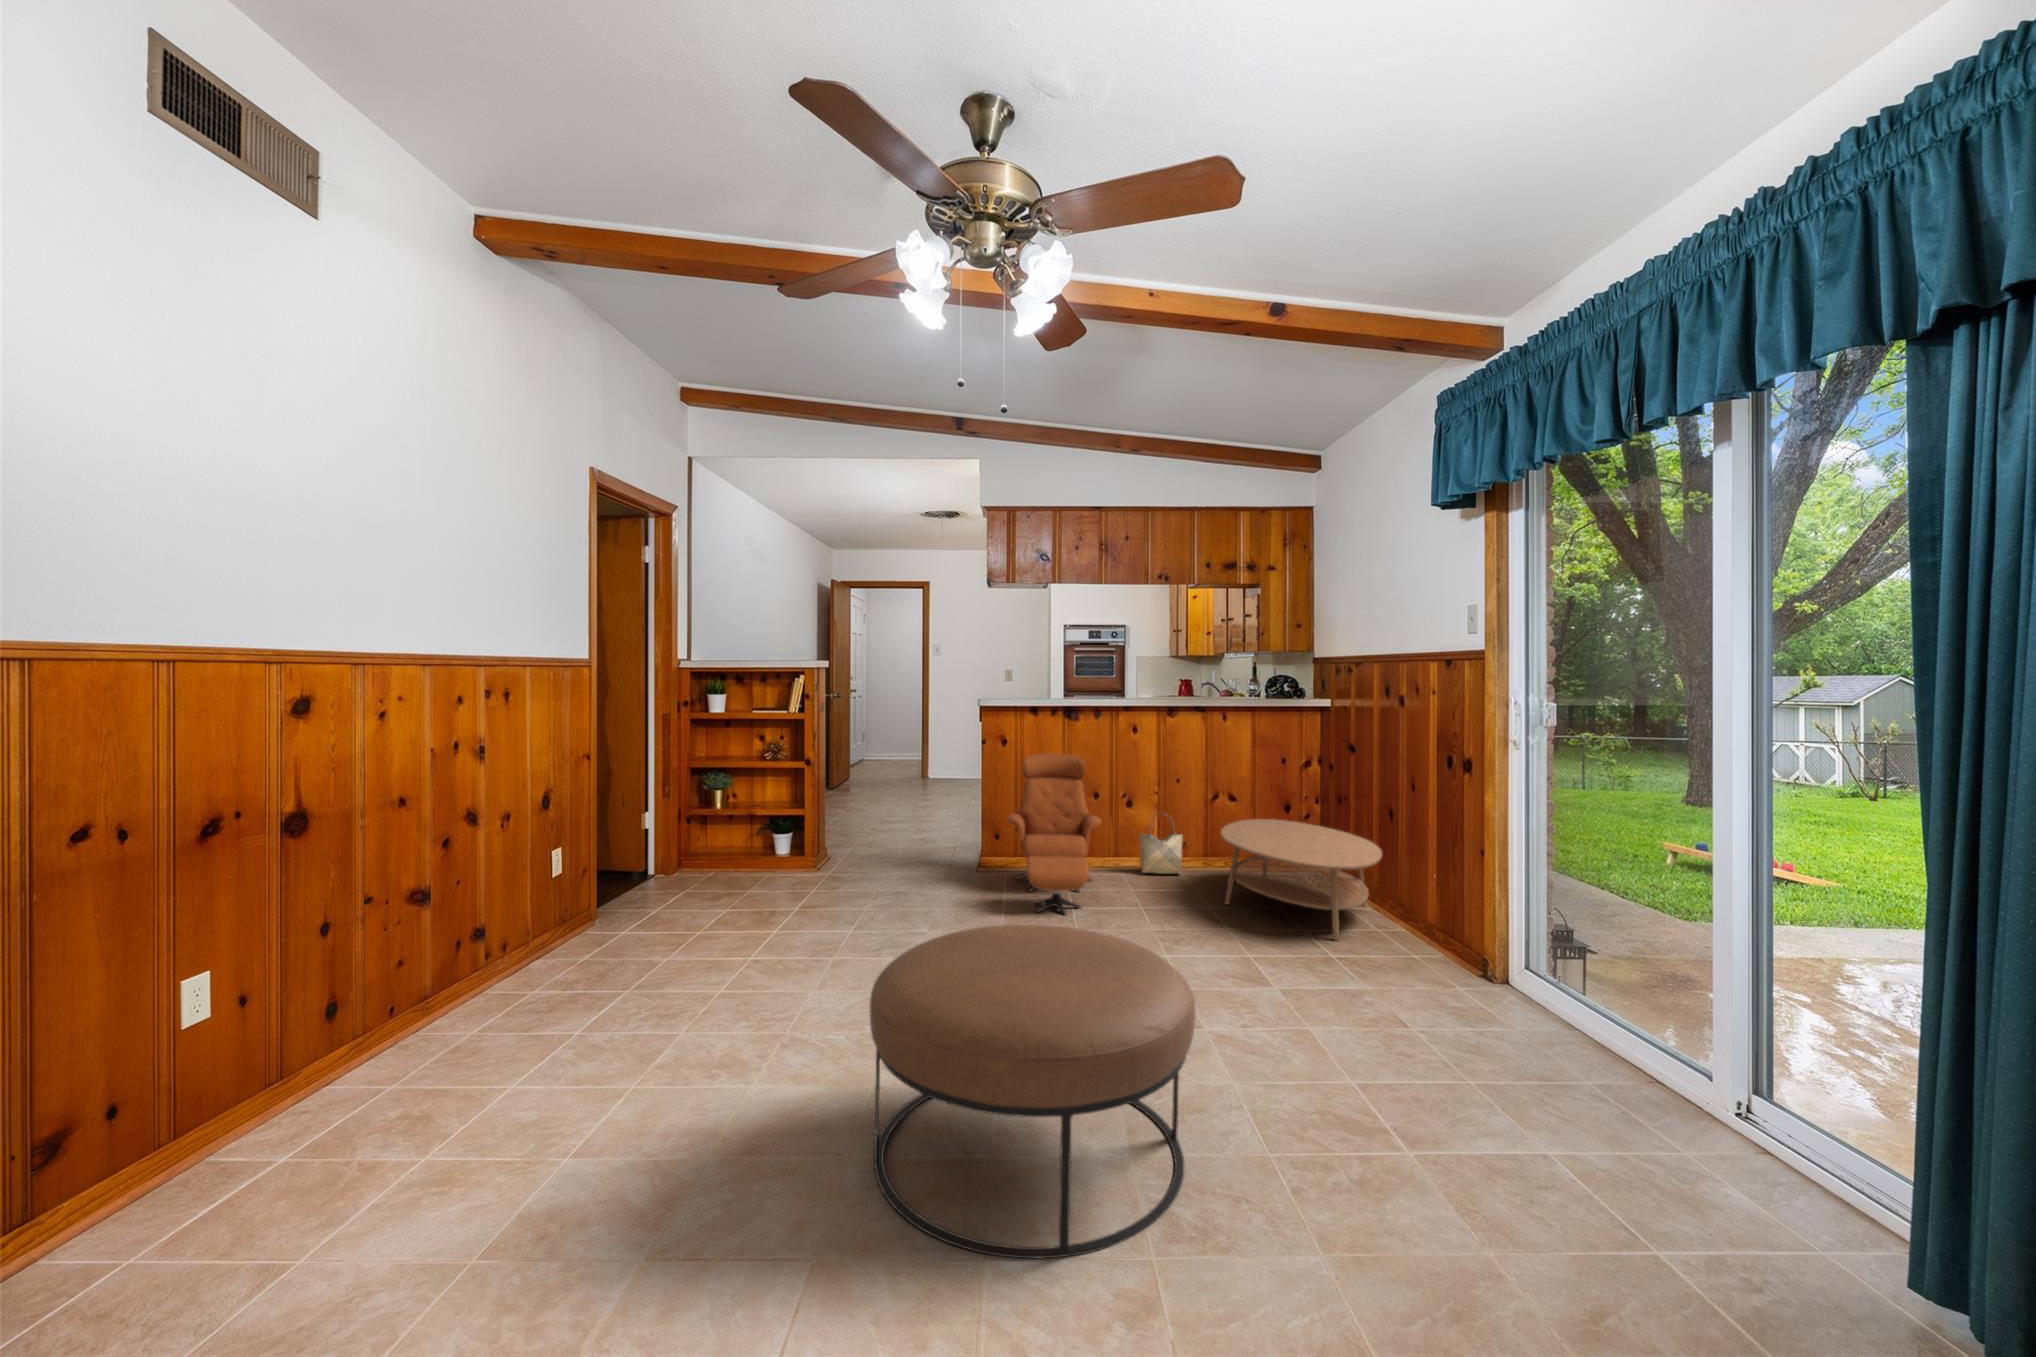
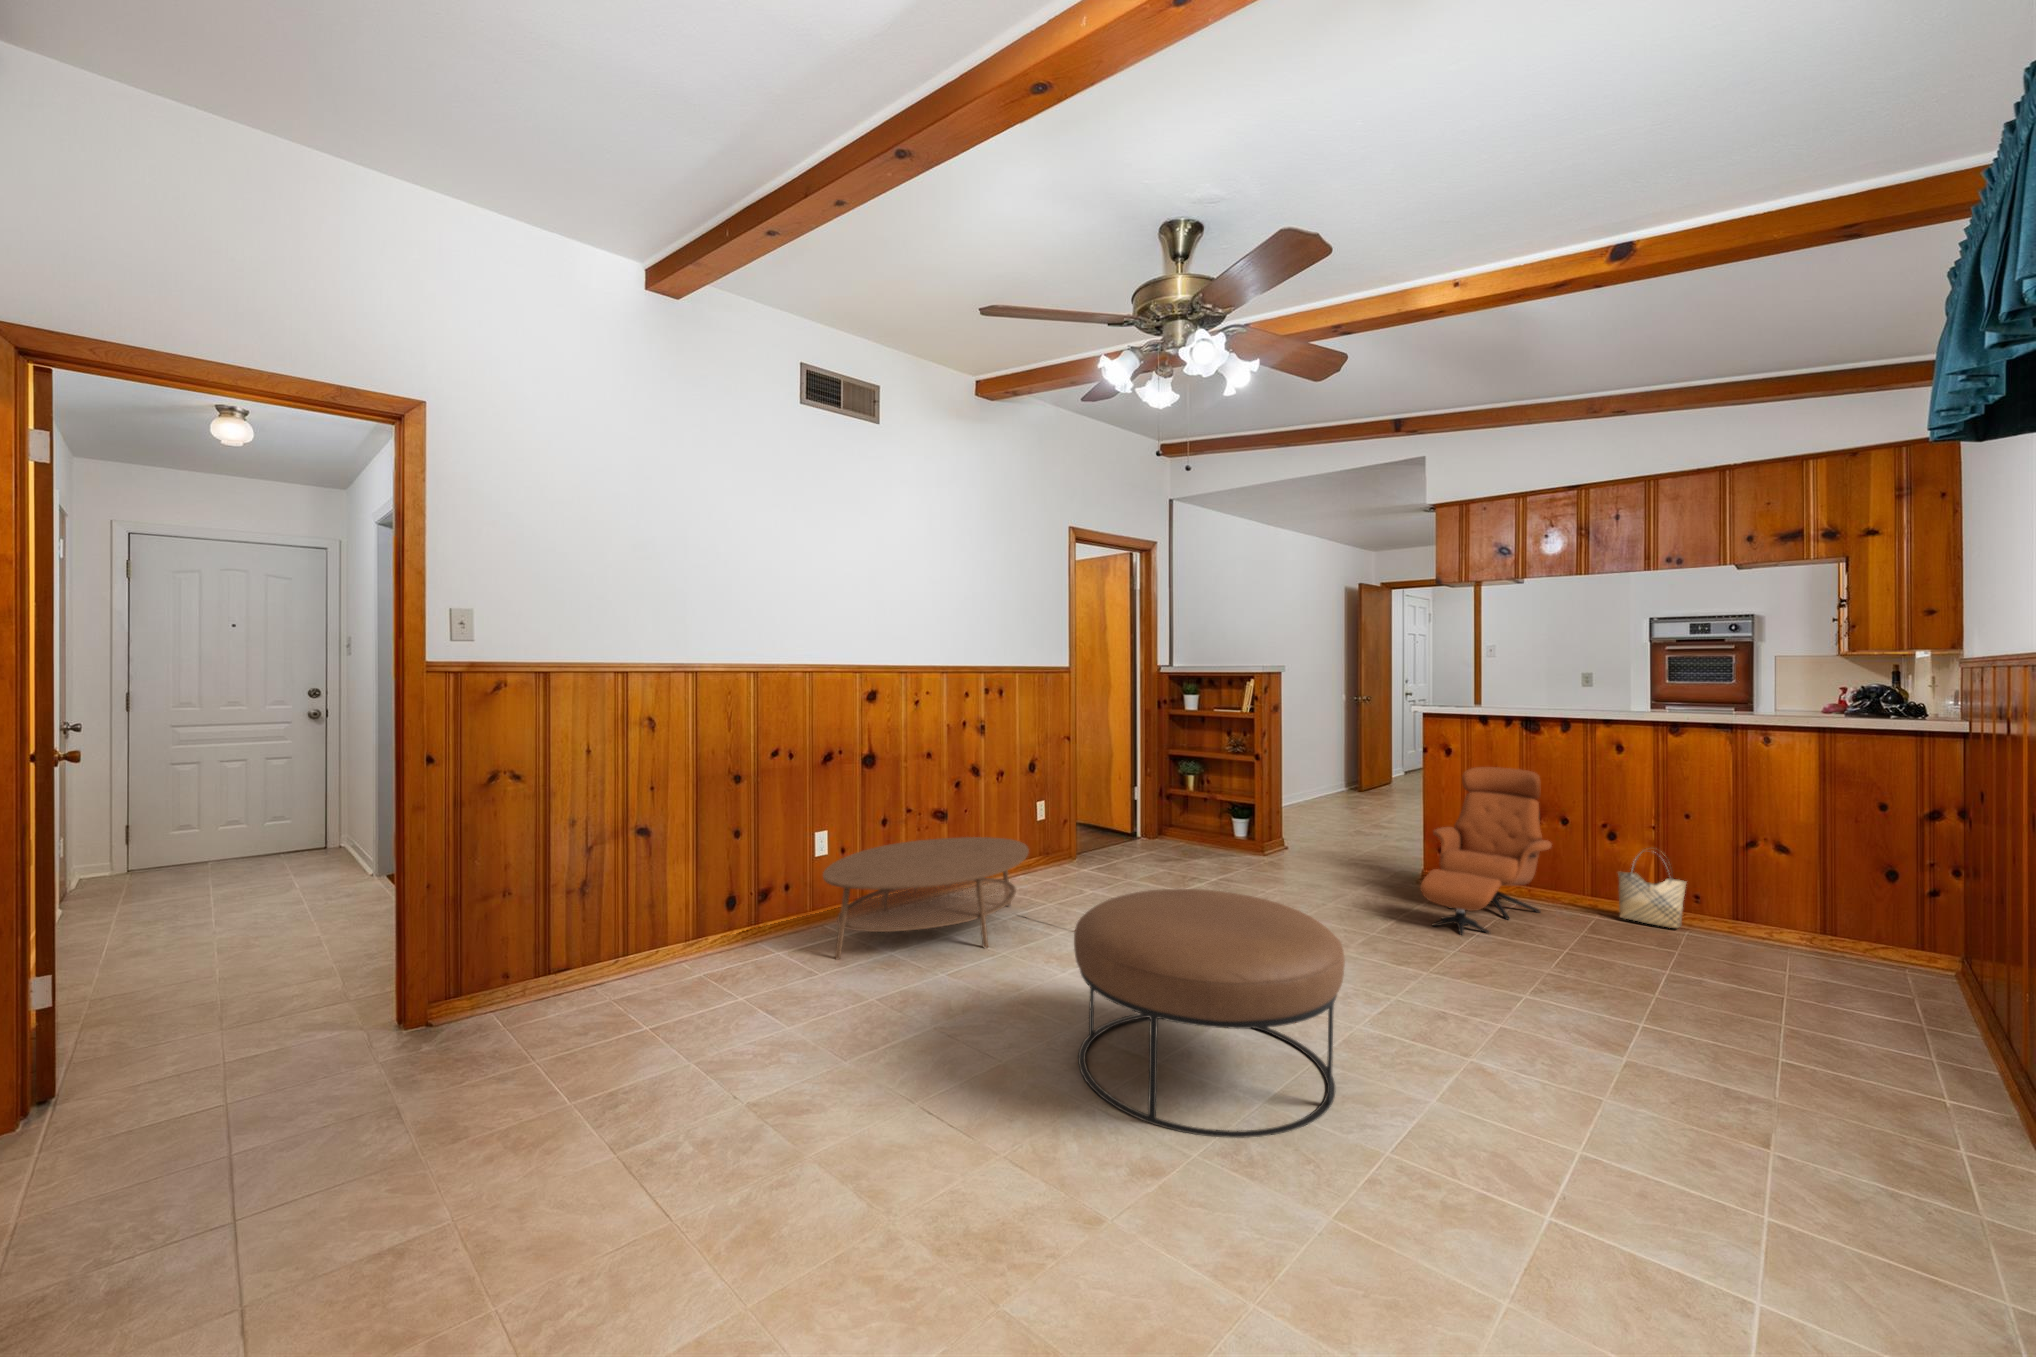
coffee table: present [1221,819,1382,941] -> present [823,837,1029,959]

